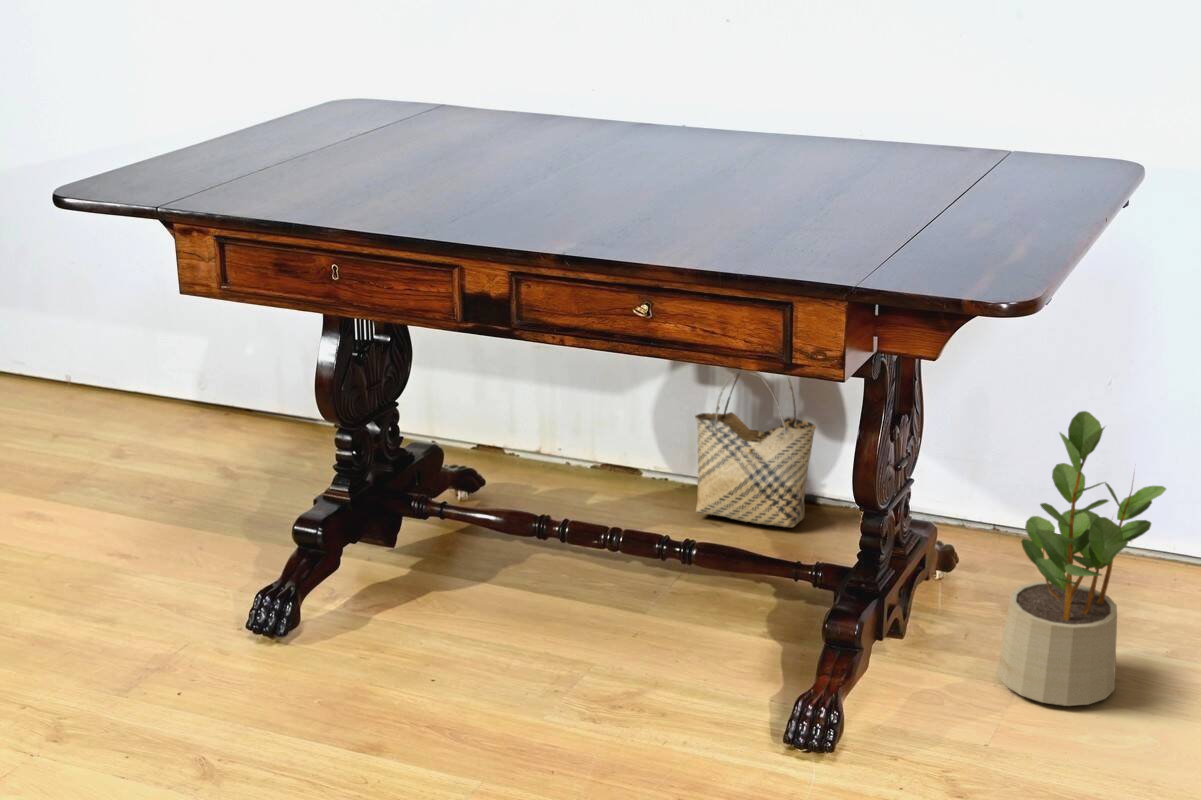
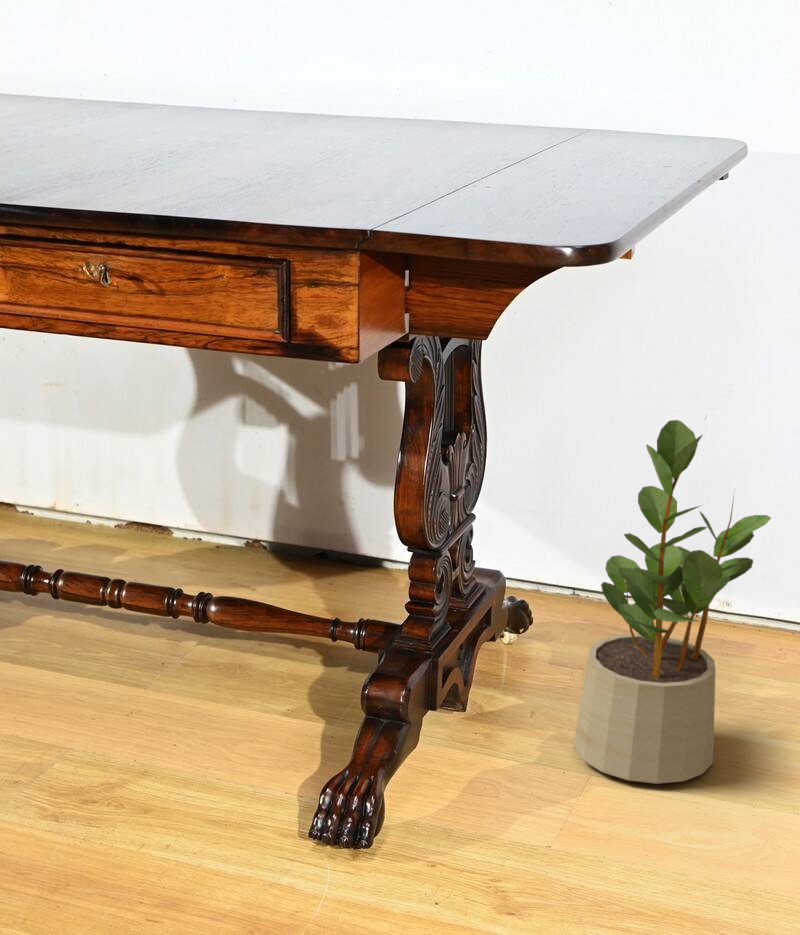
woven basket: present [695,371,816,527] -> none [227,389,366,587]

